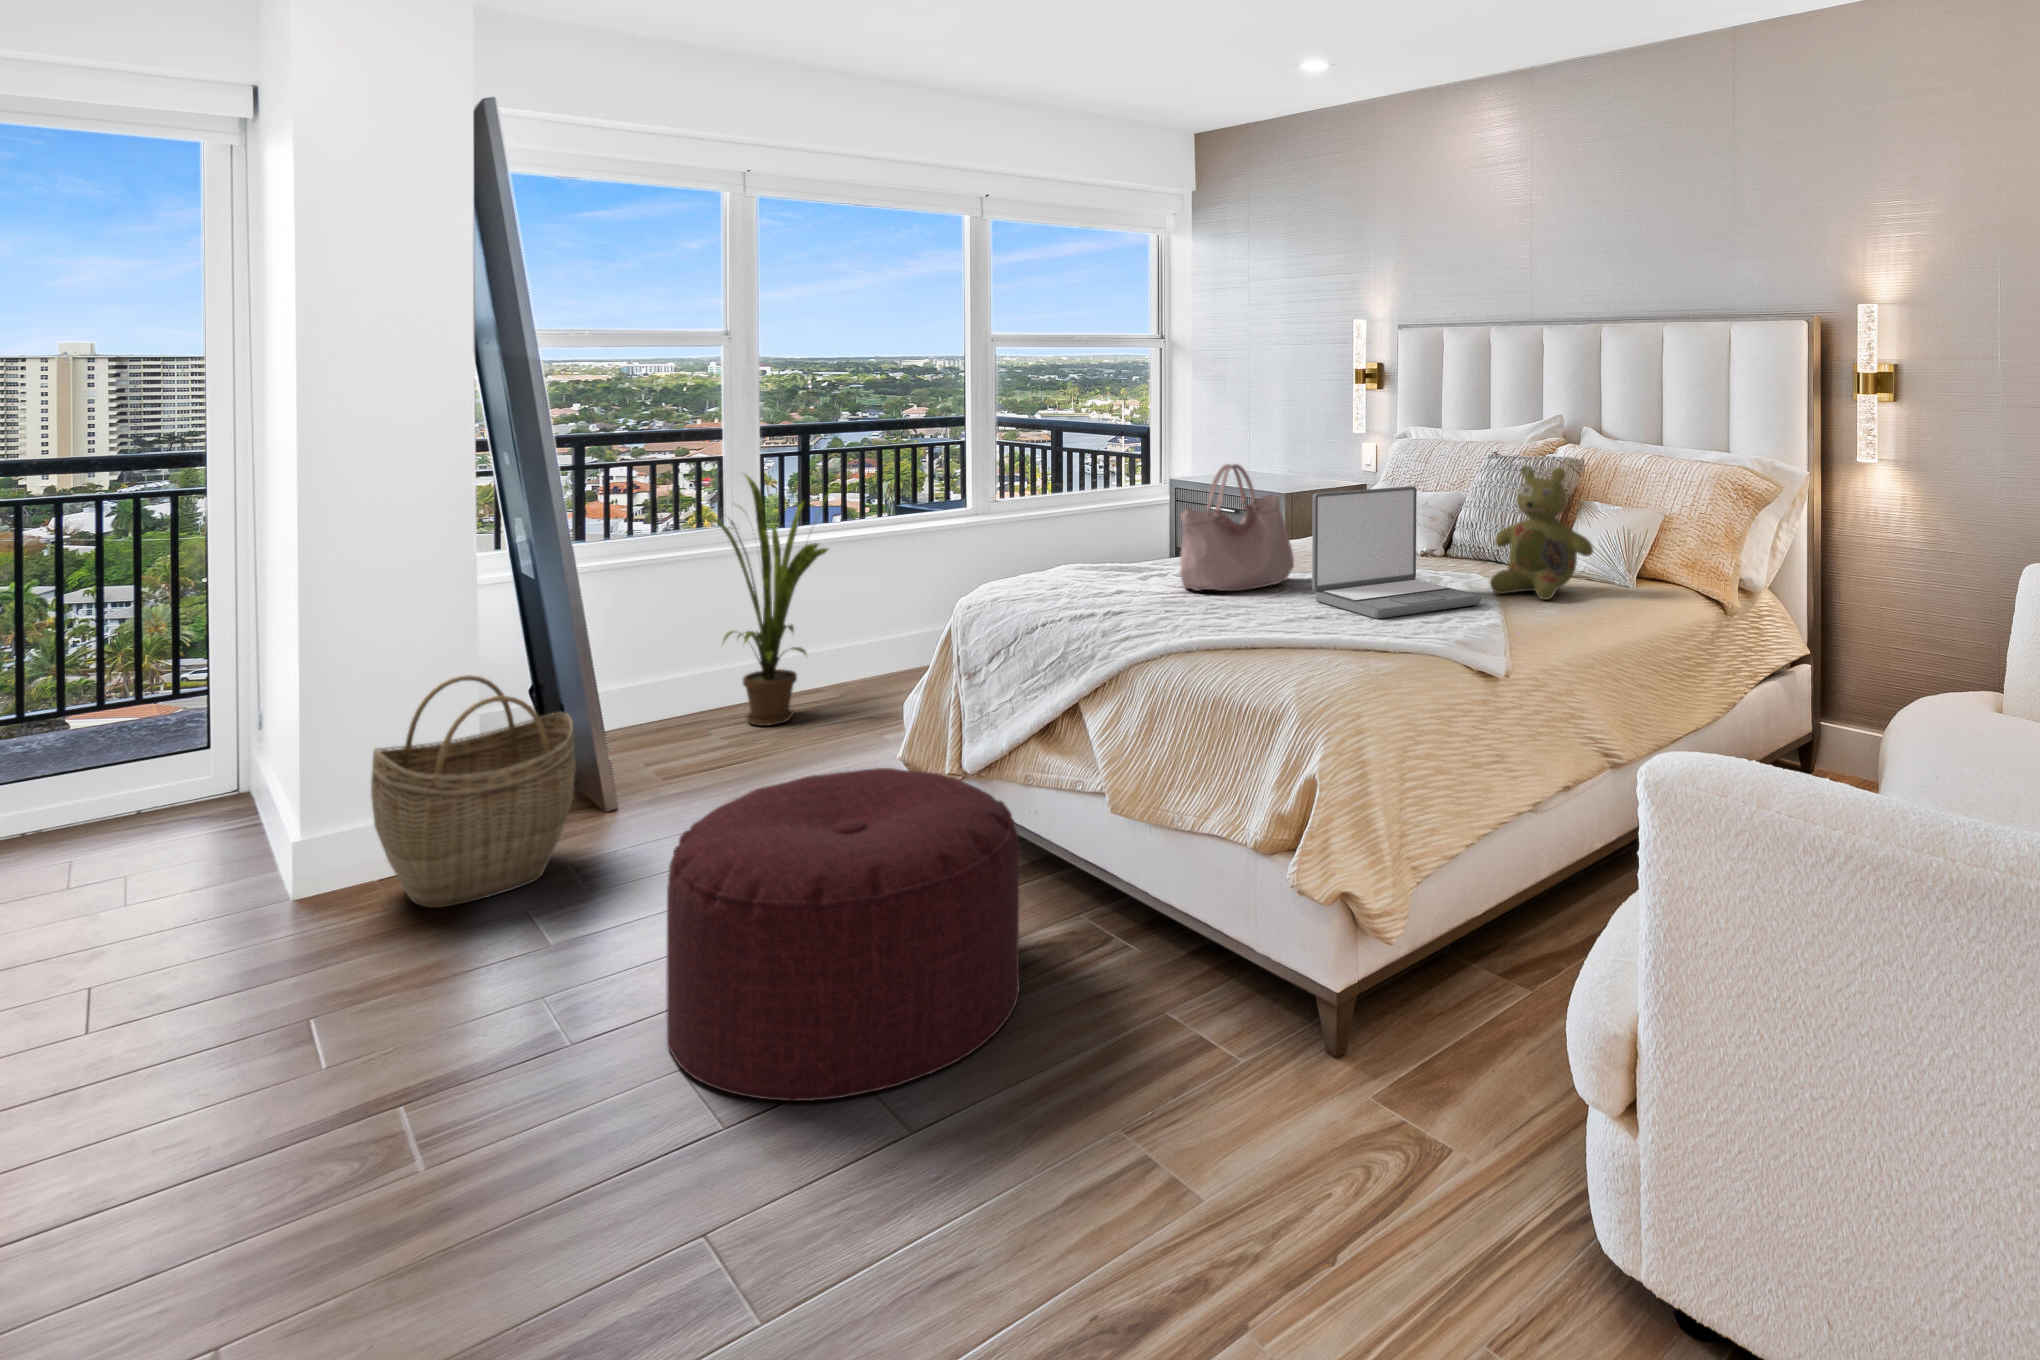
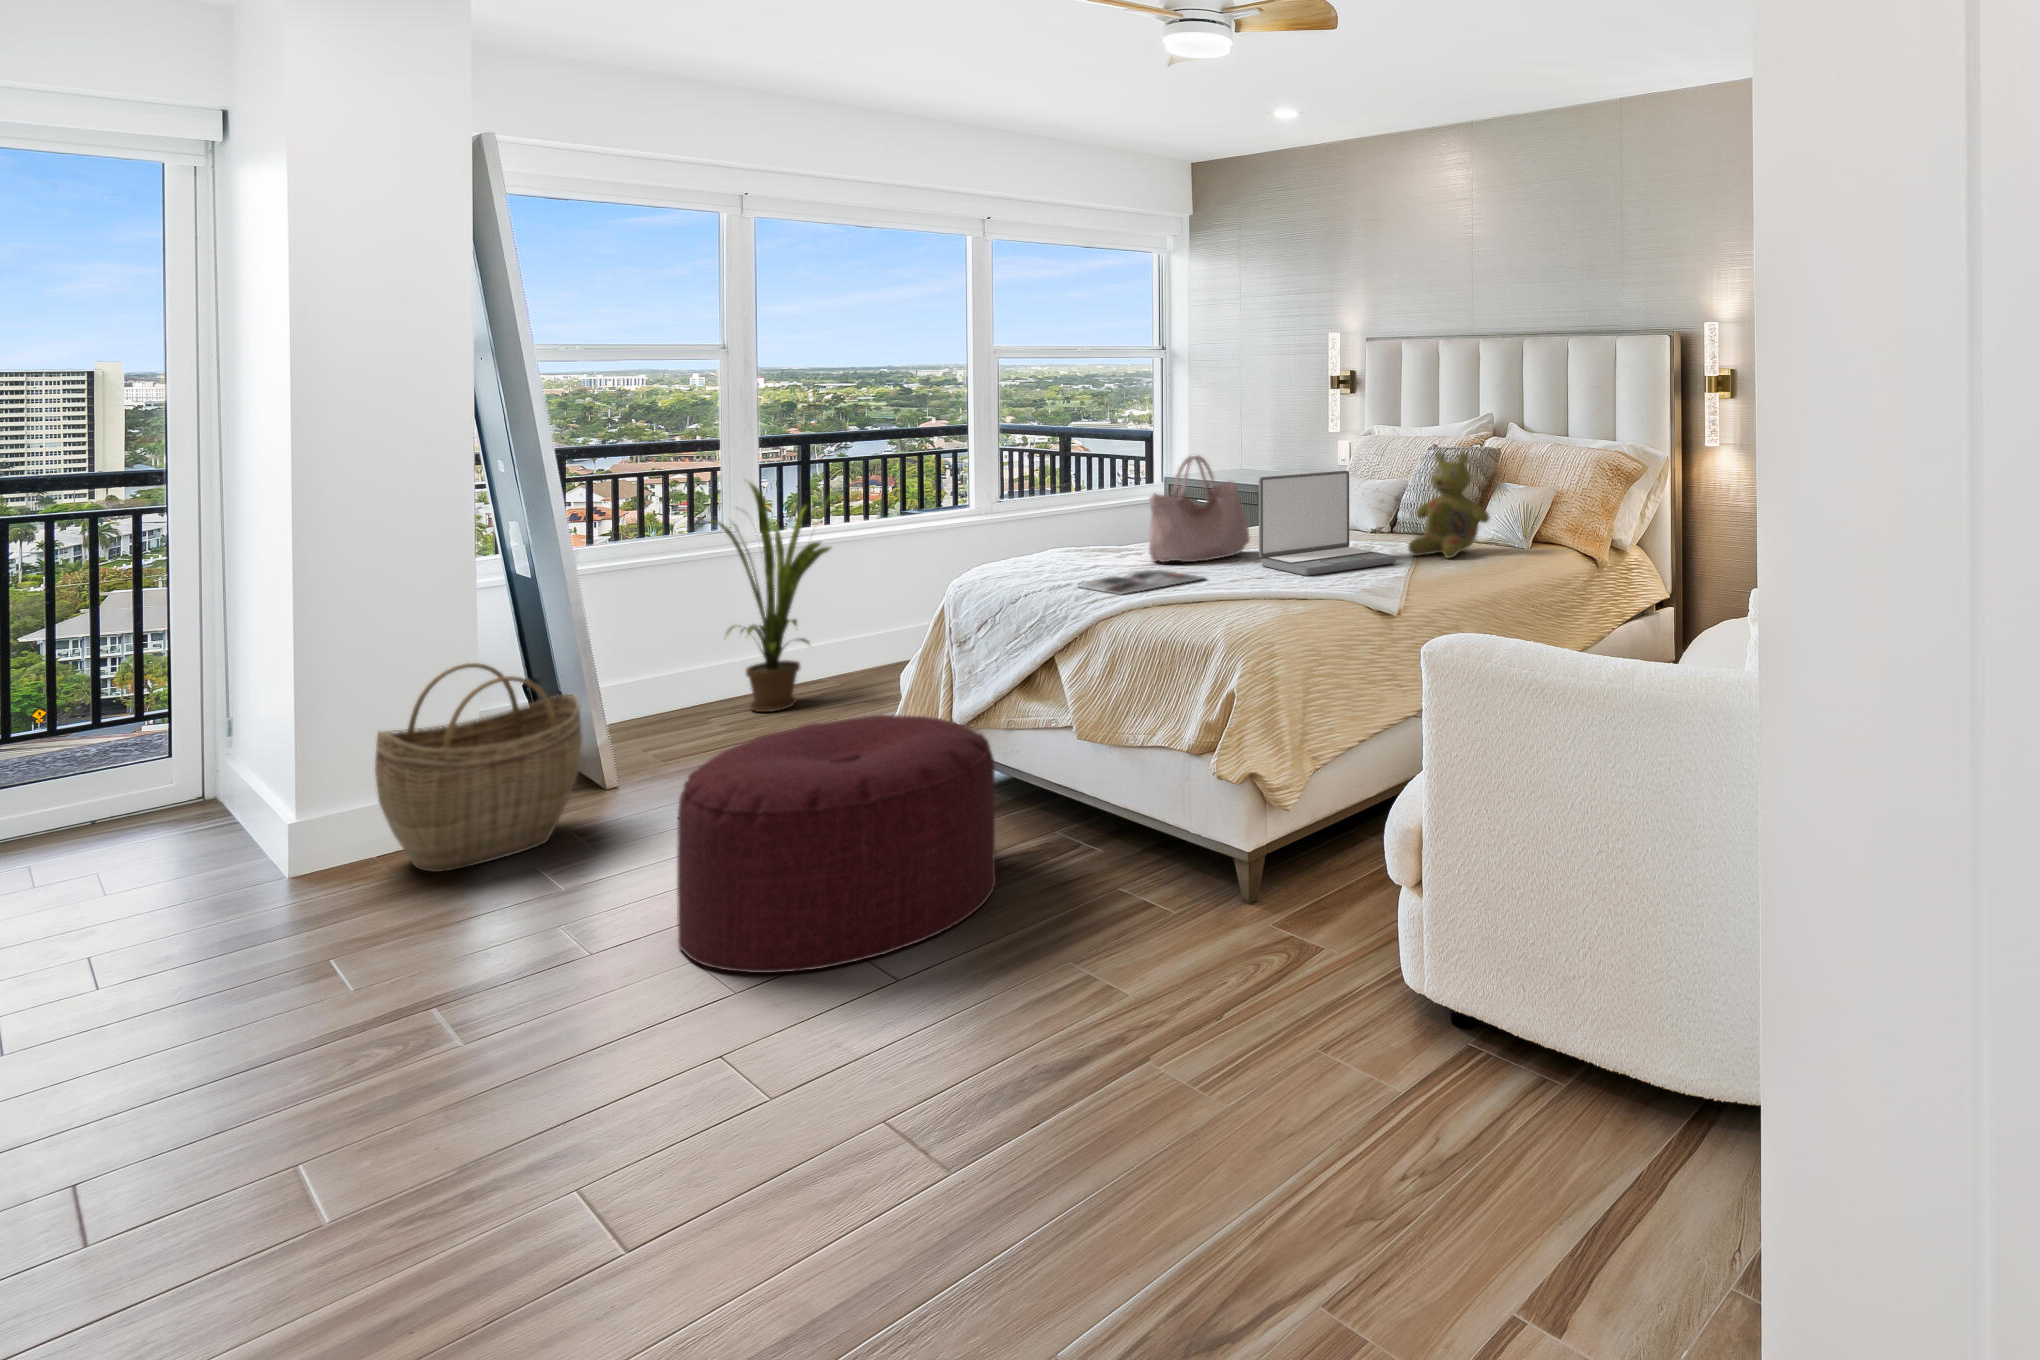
magazine: none [1107,603,1257,637] -> present [1080,570,1206,595]

